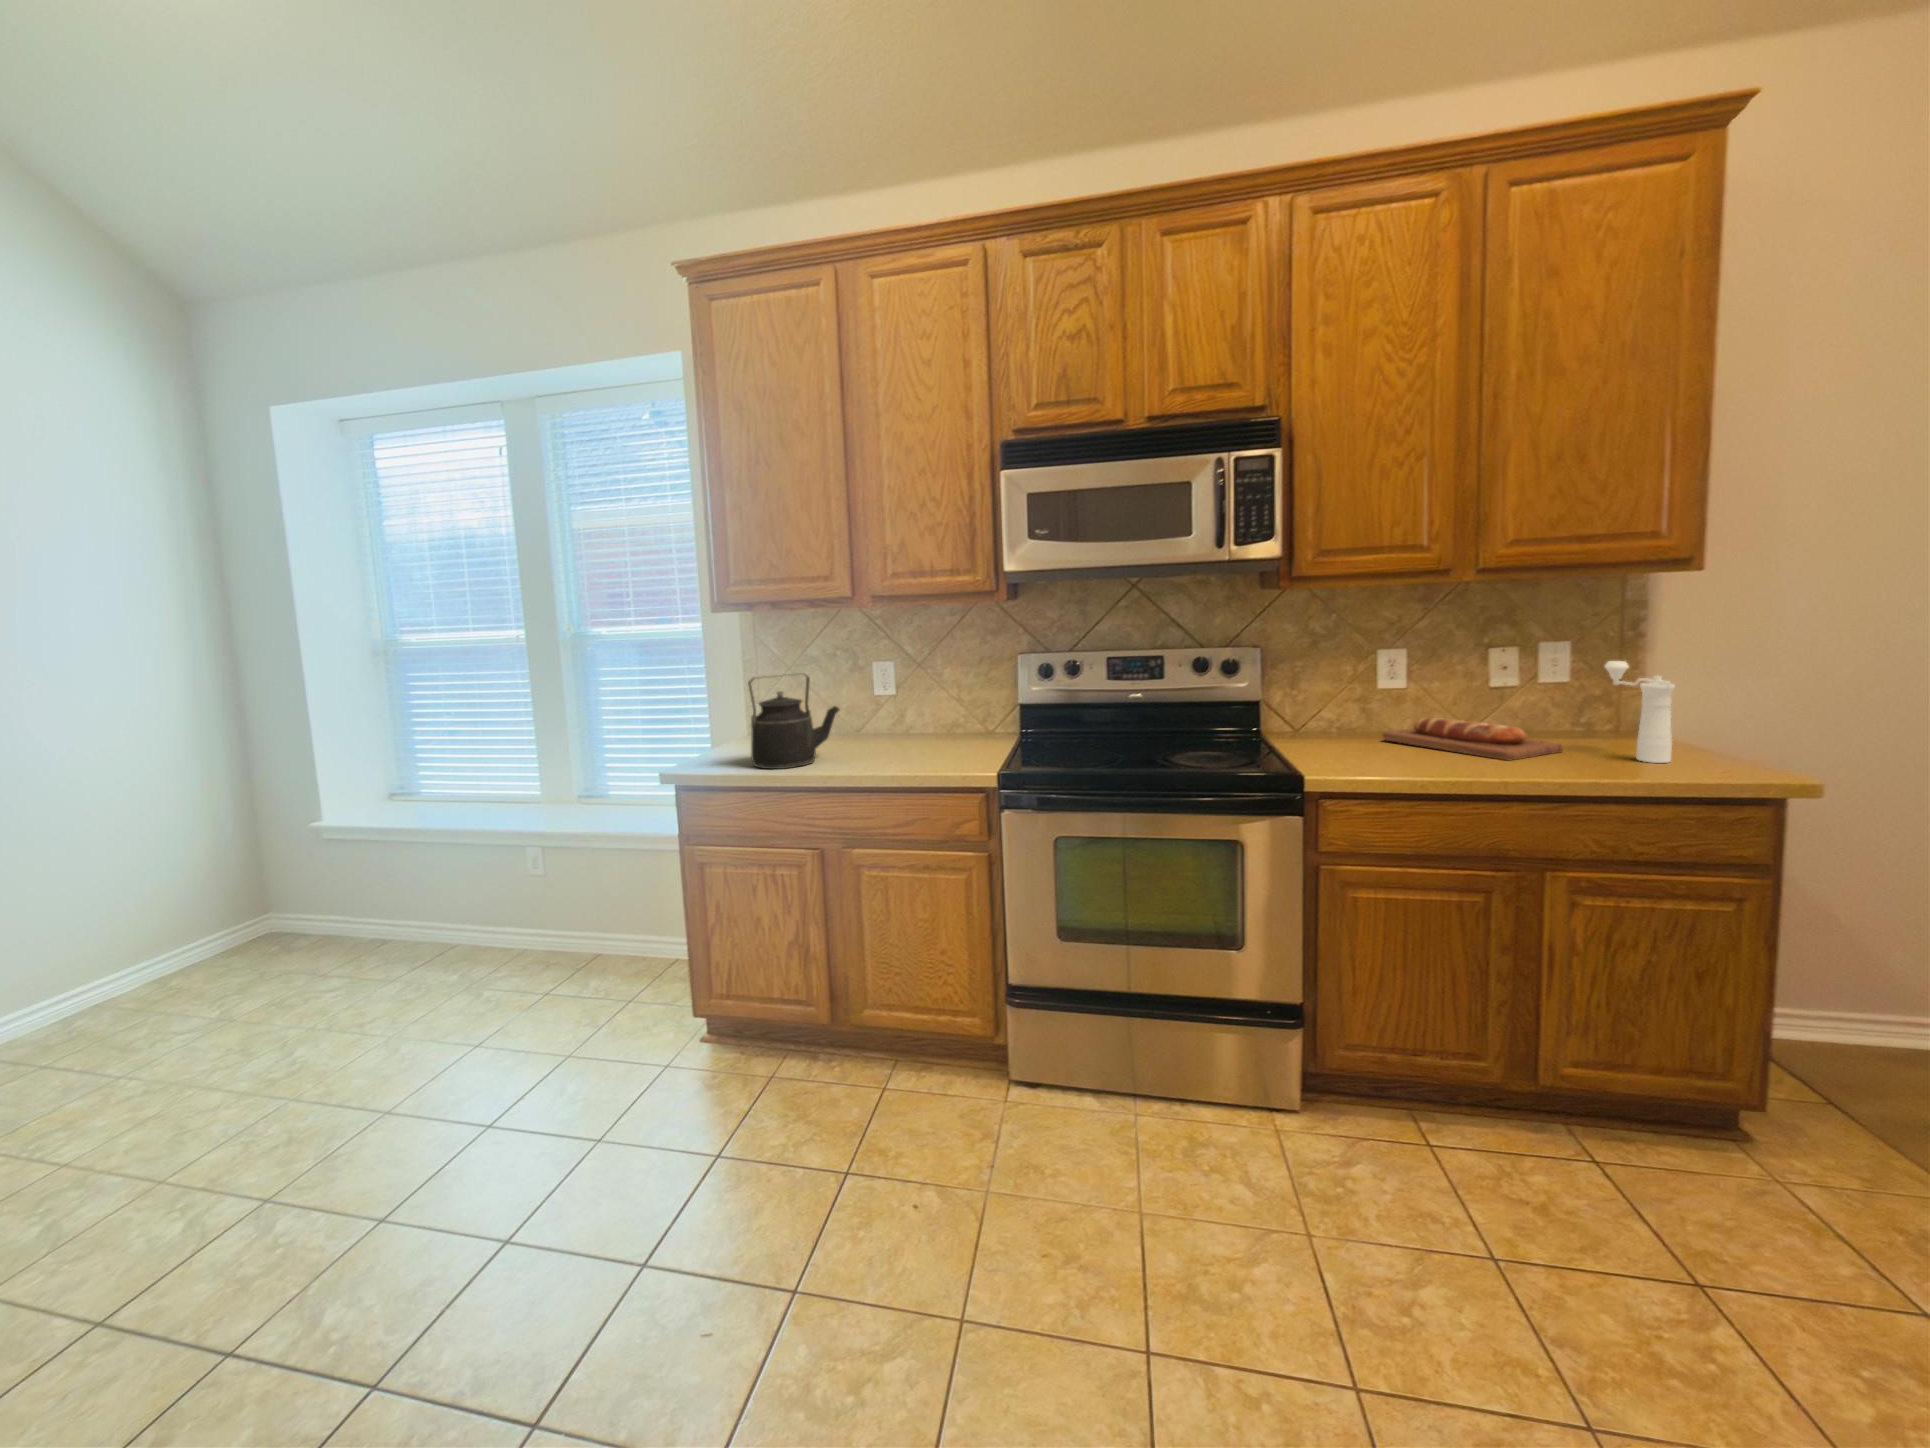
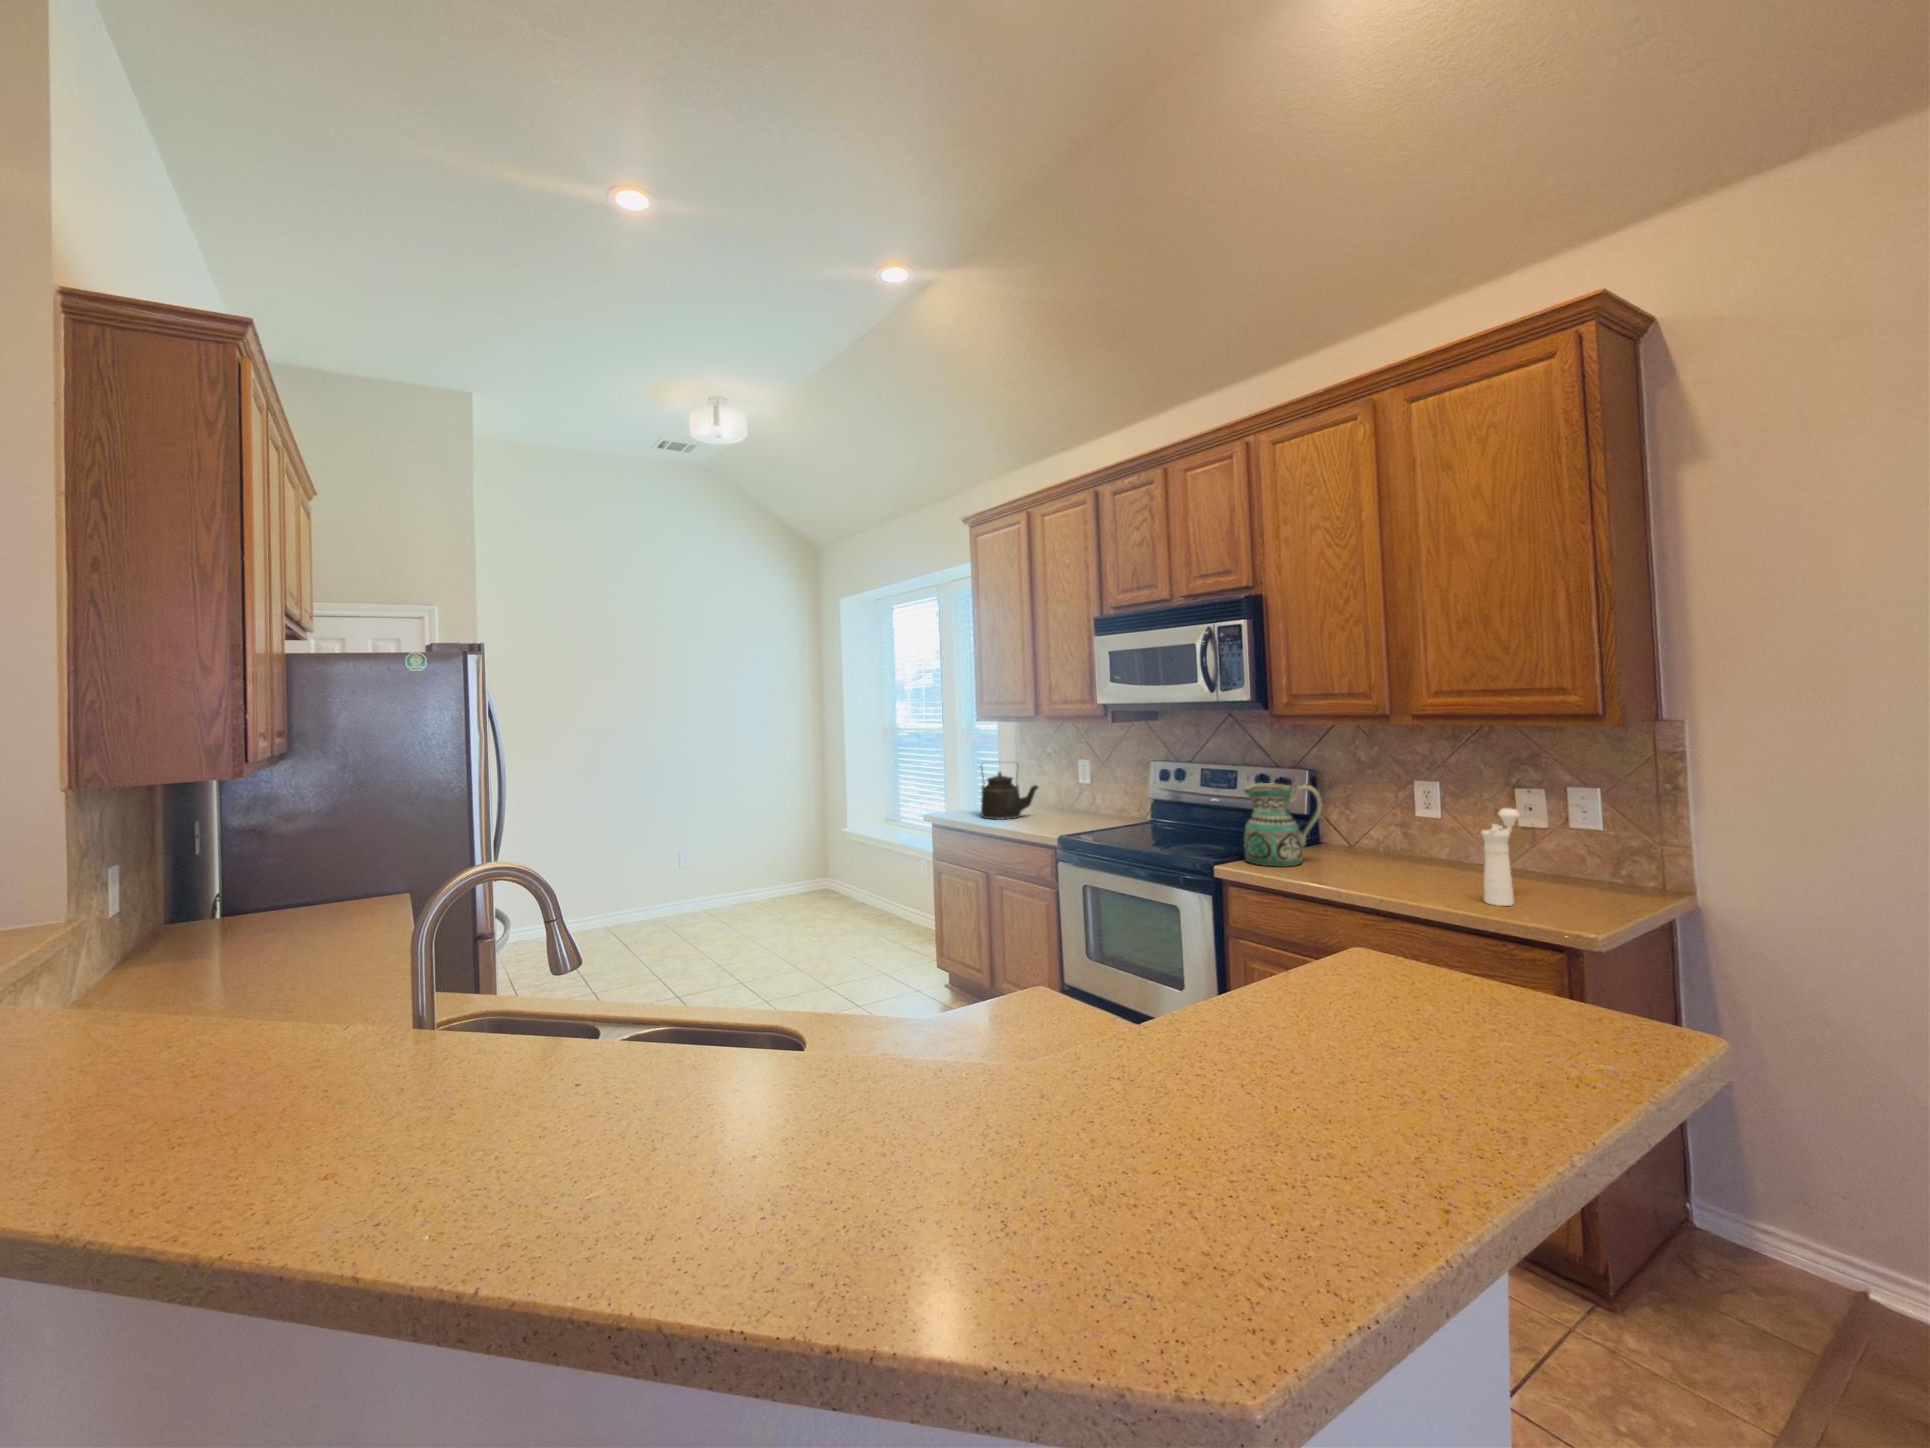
ceramic pitcher: none [1292,658,1367,765] -> present [1244,783,1322,867]
bread loaf: present [1383,718,1564,761] -> none [1380,846,1473,889]

